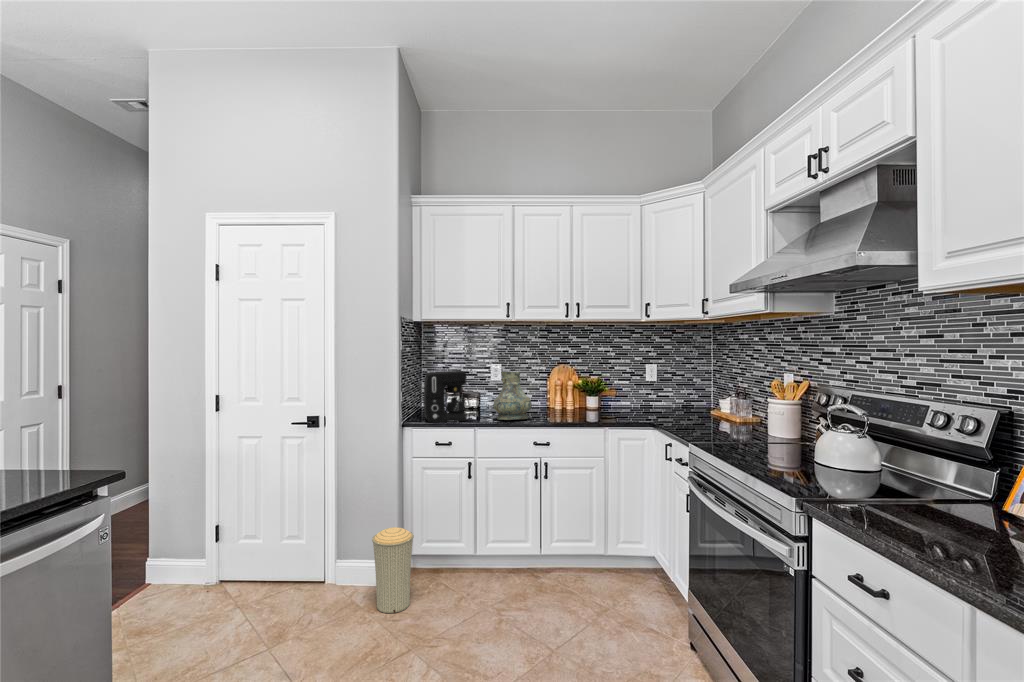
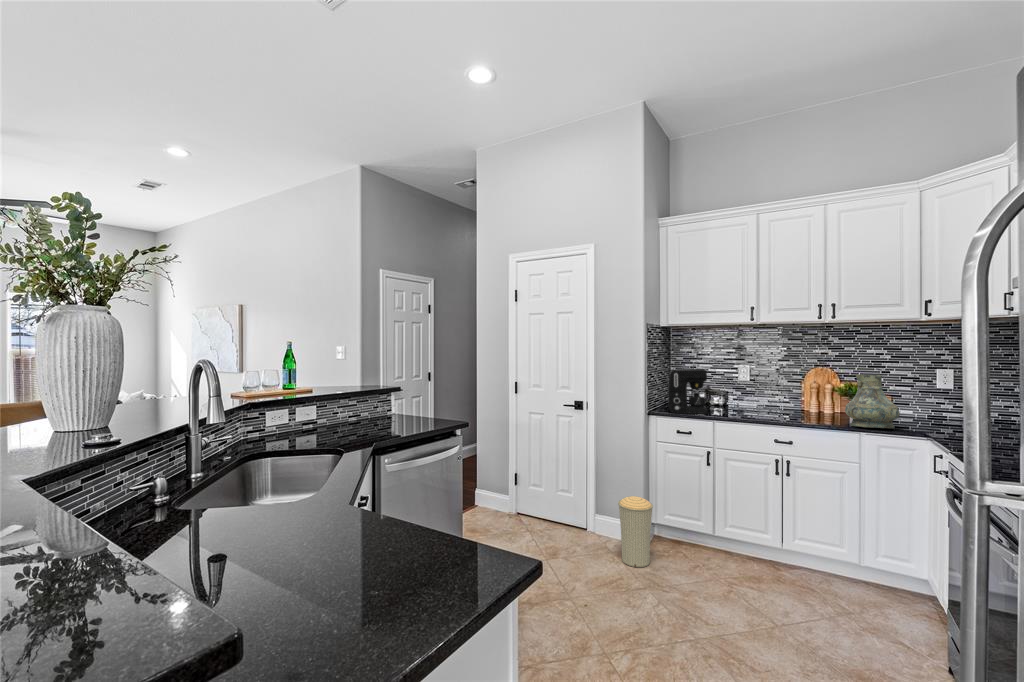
vase: present [493,372,532,420] -> present [845,374,900,428]

